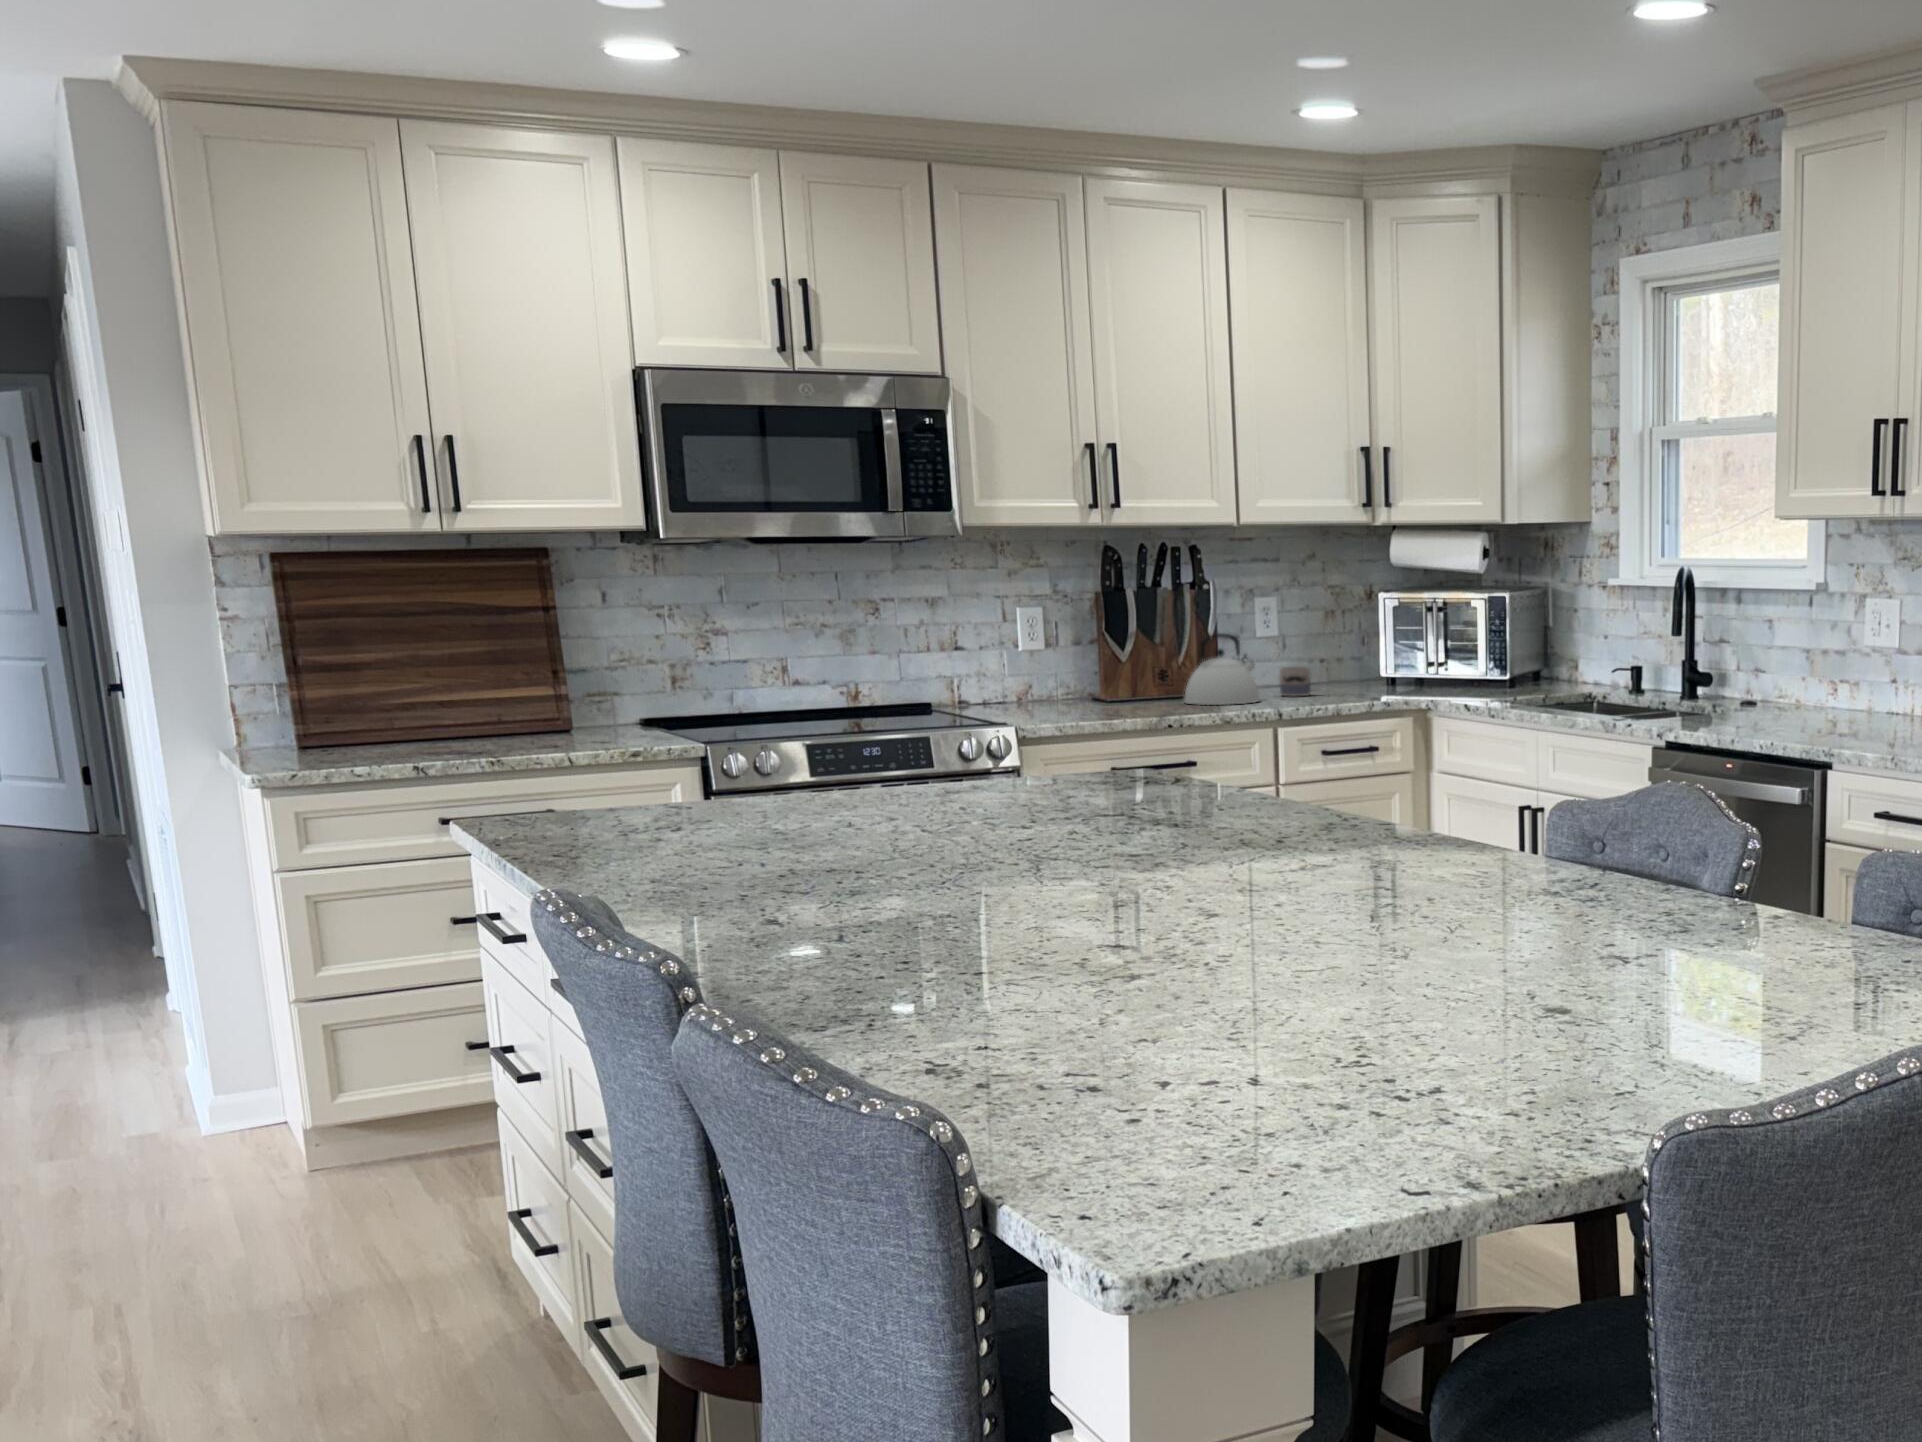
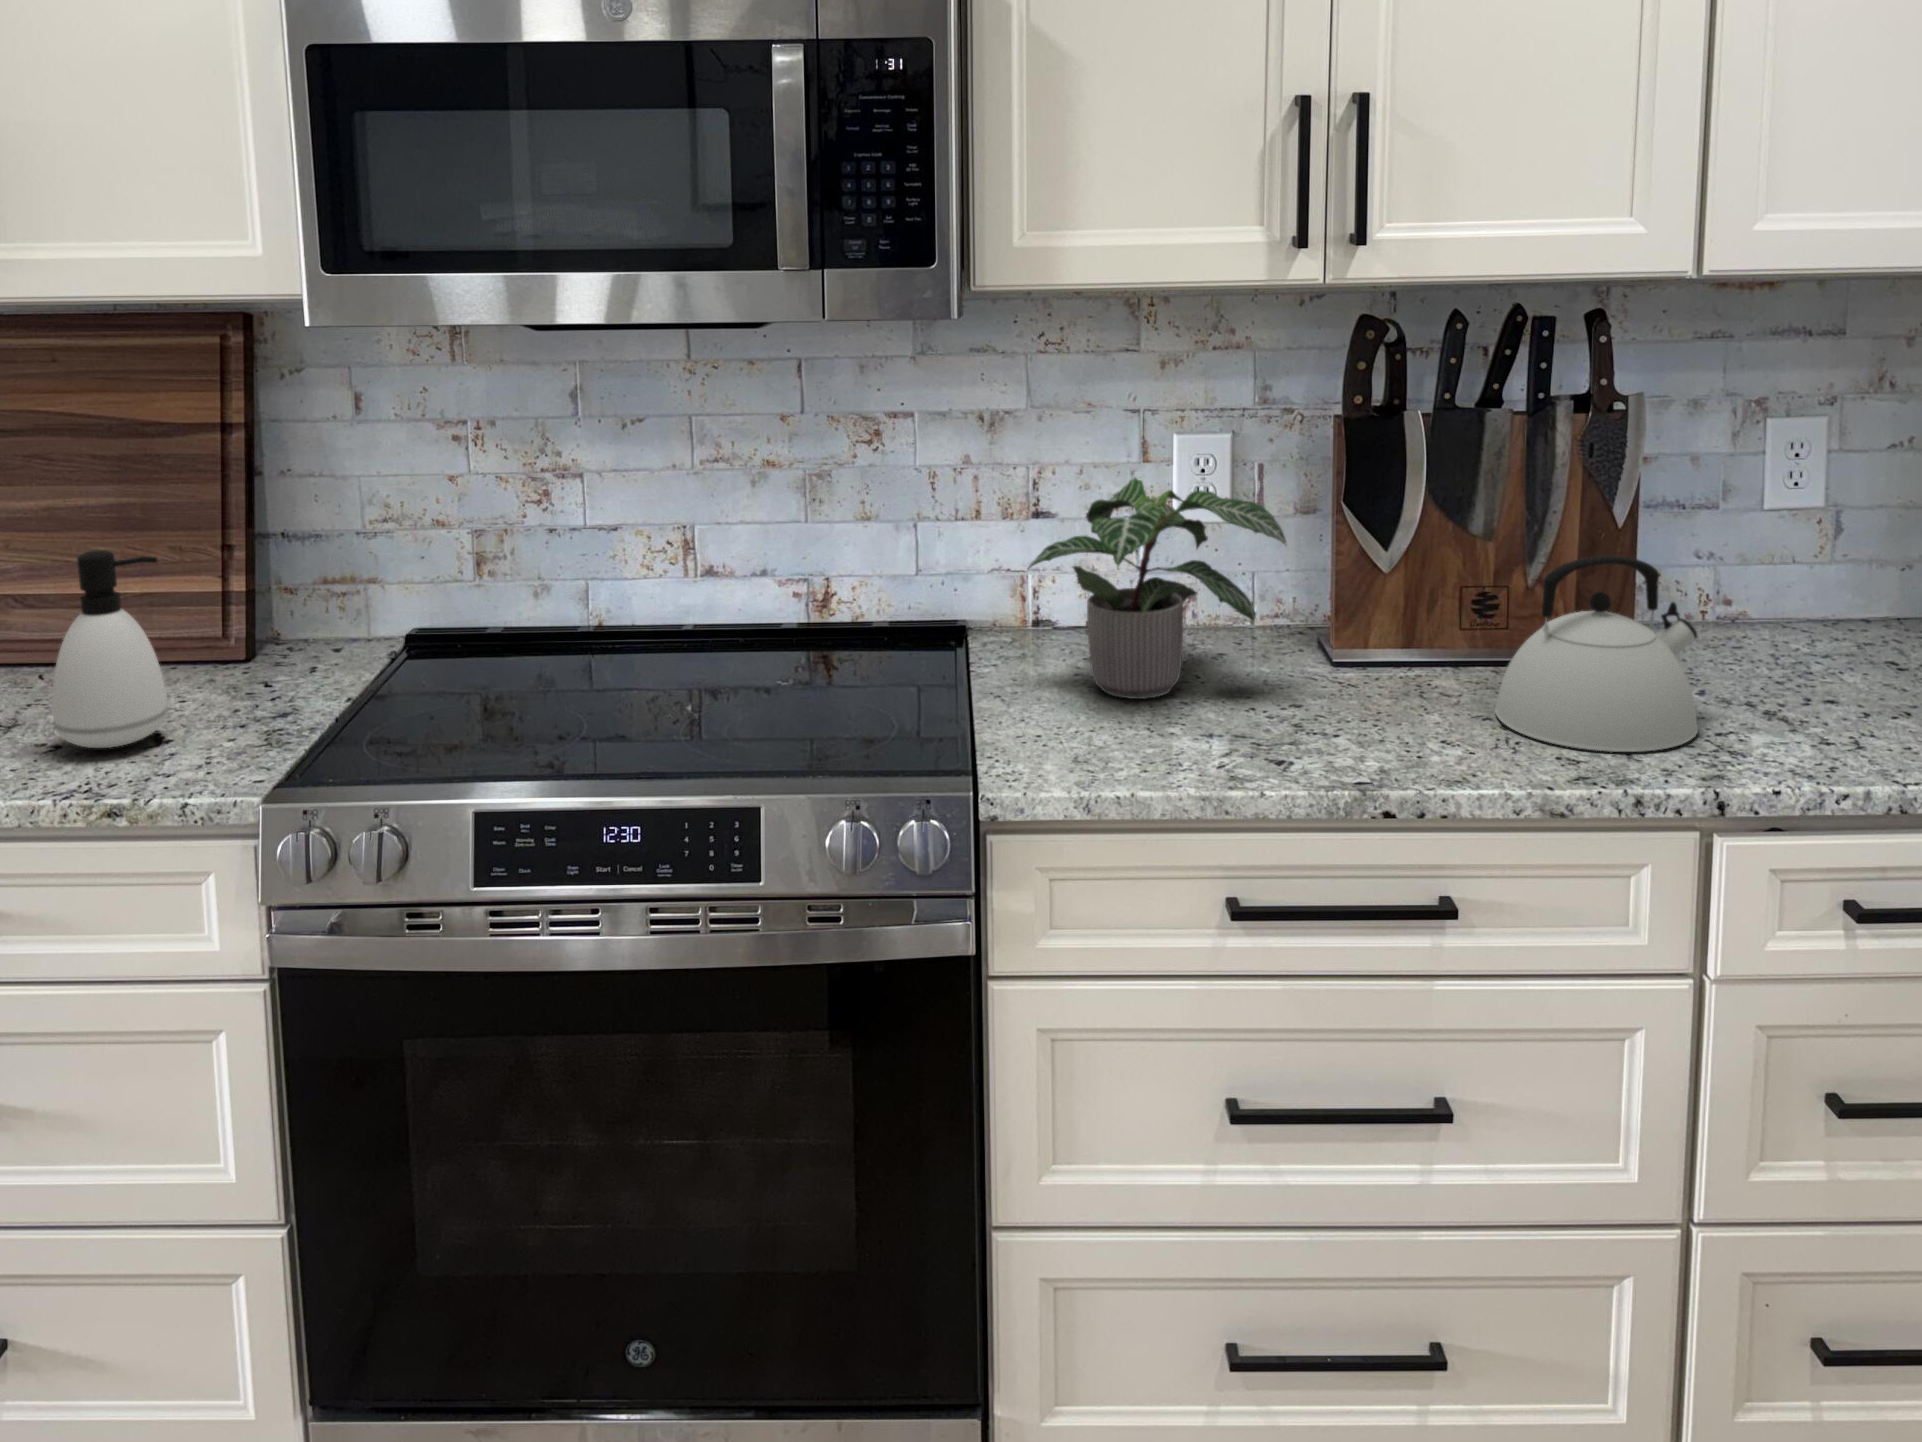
potted plant: none [981,618,1094,711] -> present [1028,477,1286,699]
soap dispenser: none [557,646,614,743] -> present [52,550,168,748]
mug: present [1279,667,1320,696] -> none [1774,622,1893,710]

